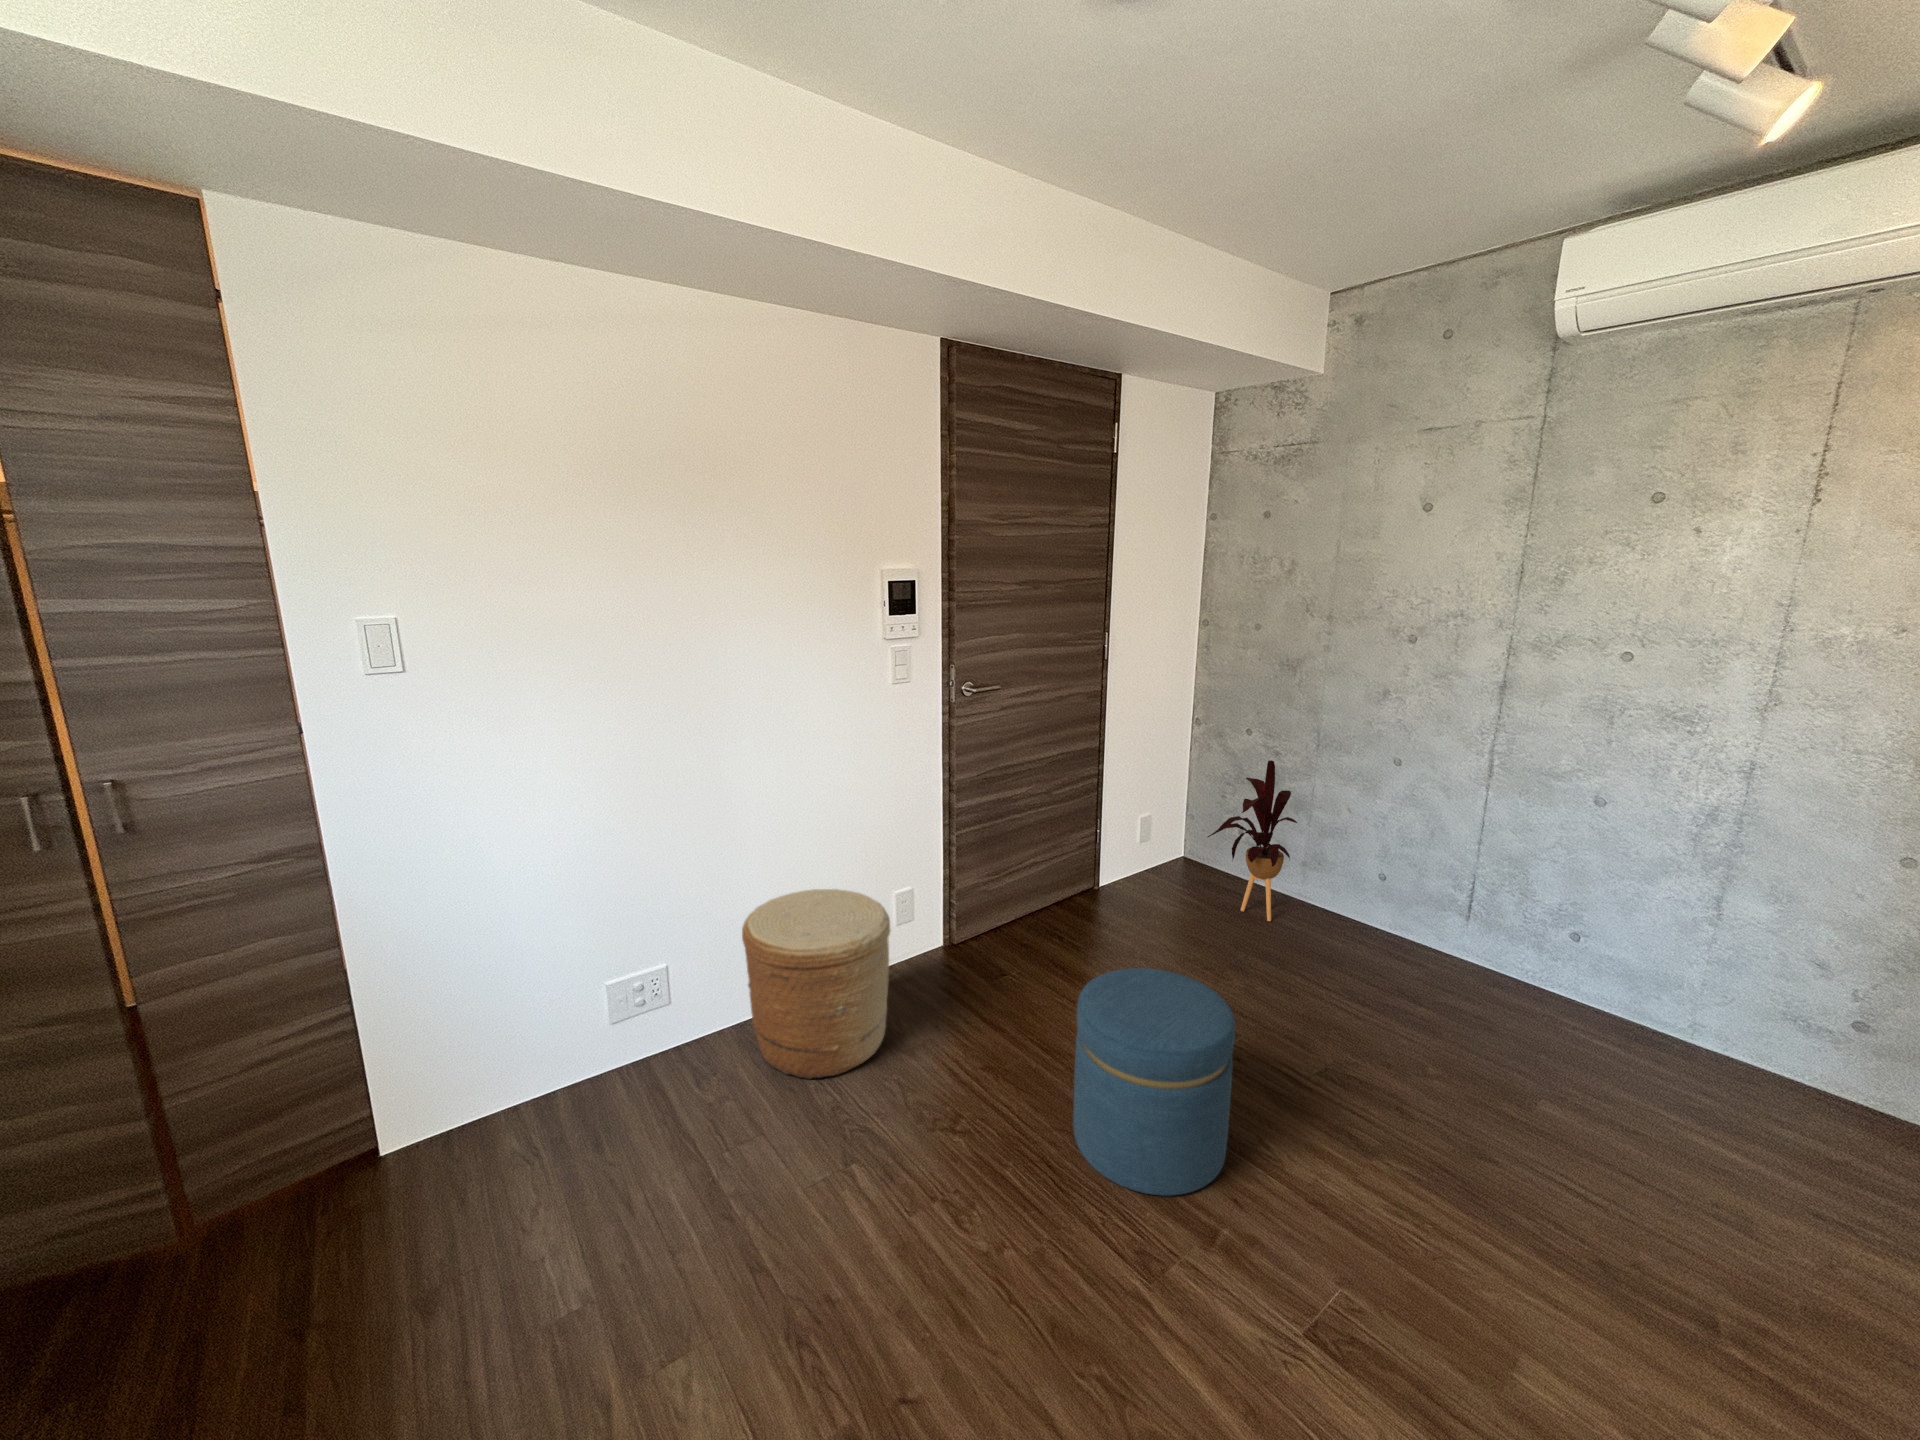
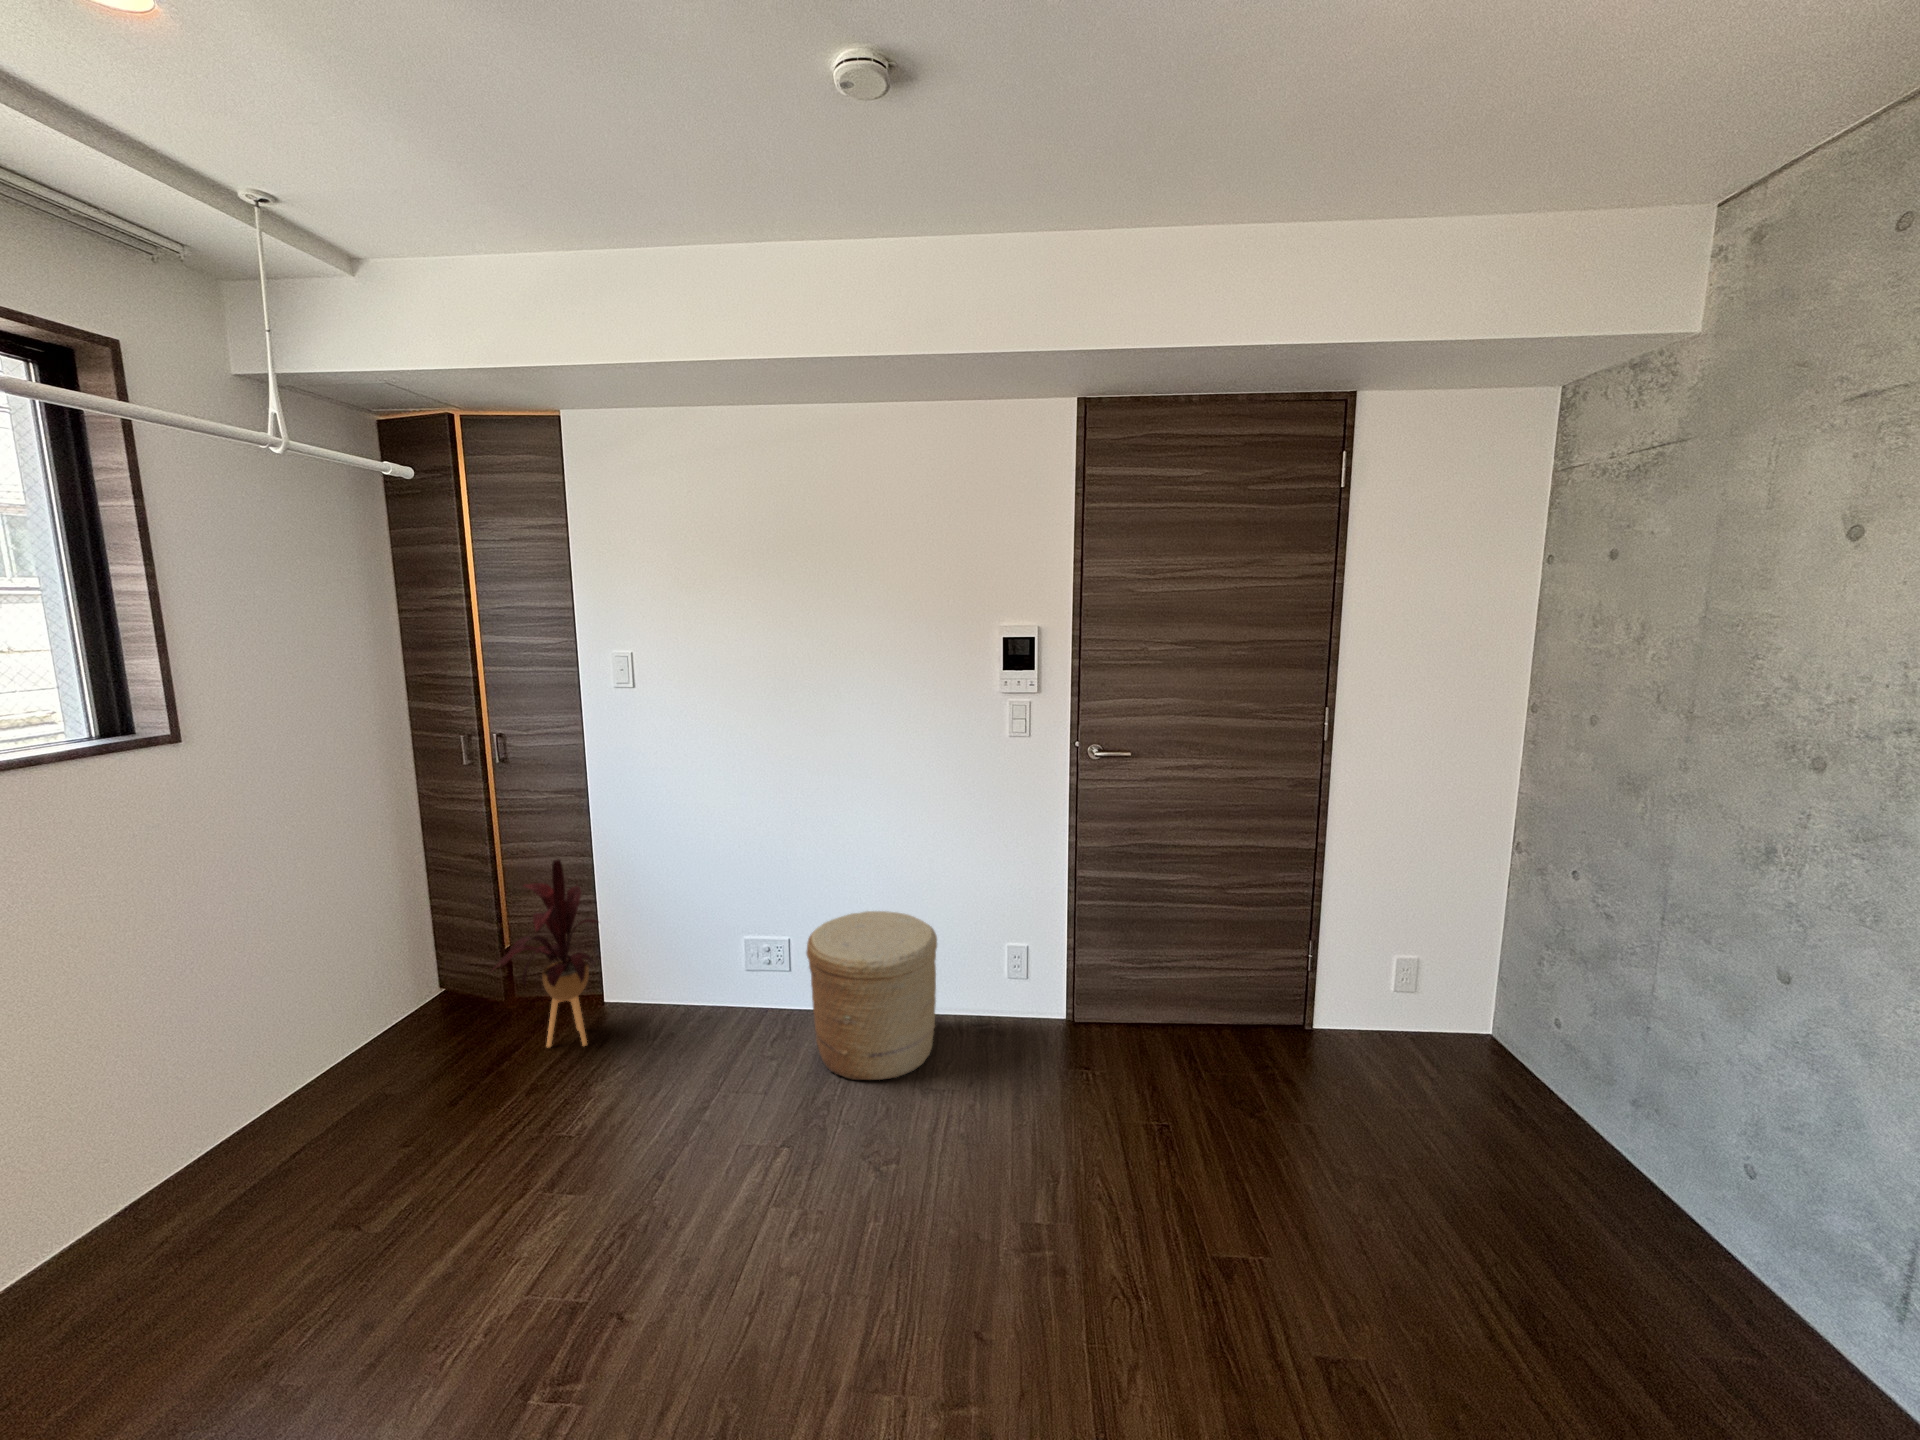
house plant: present [1208,760,1297,921] -> present [488,859,598,1047]
ottoman: present [1073,968,1235,1196] -> none [918,1077,1091,1355]

